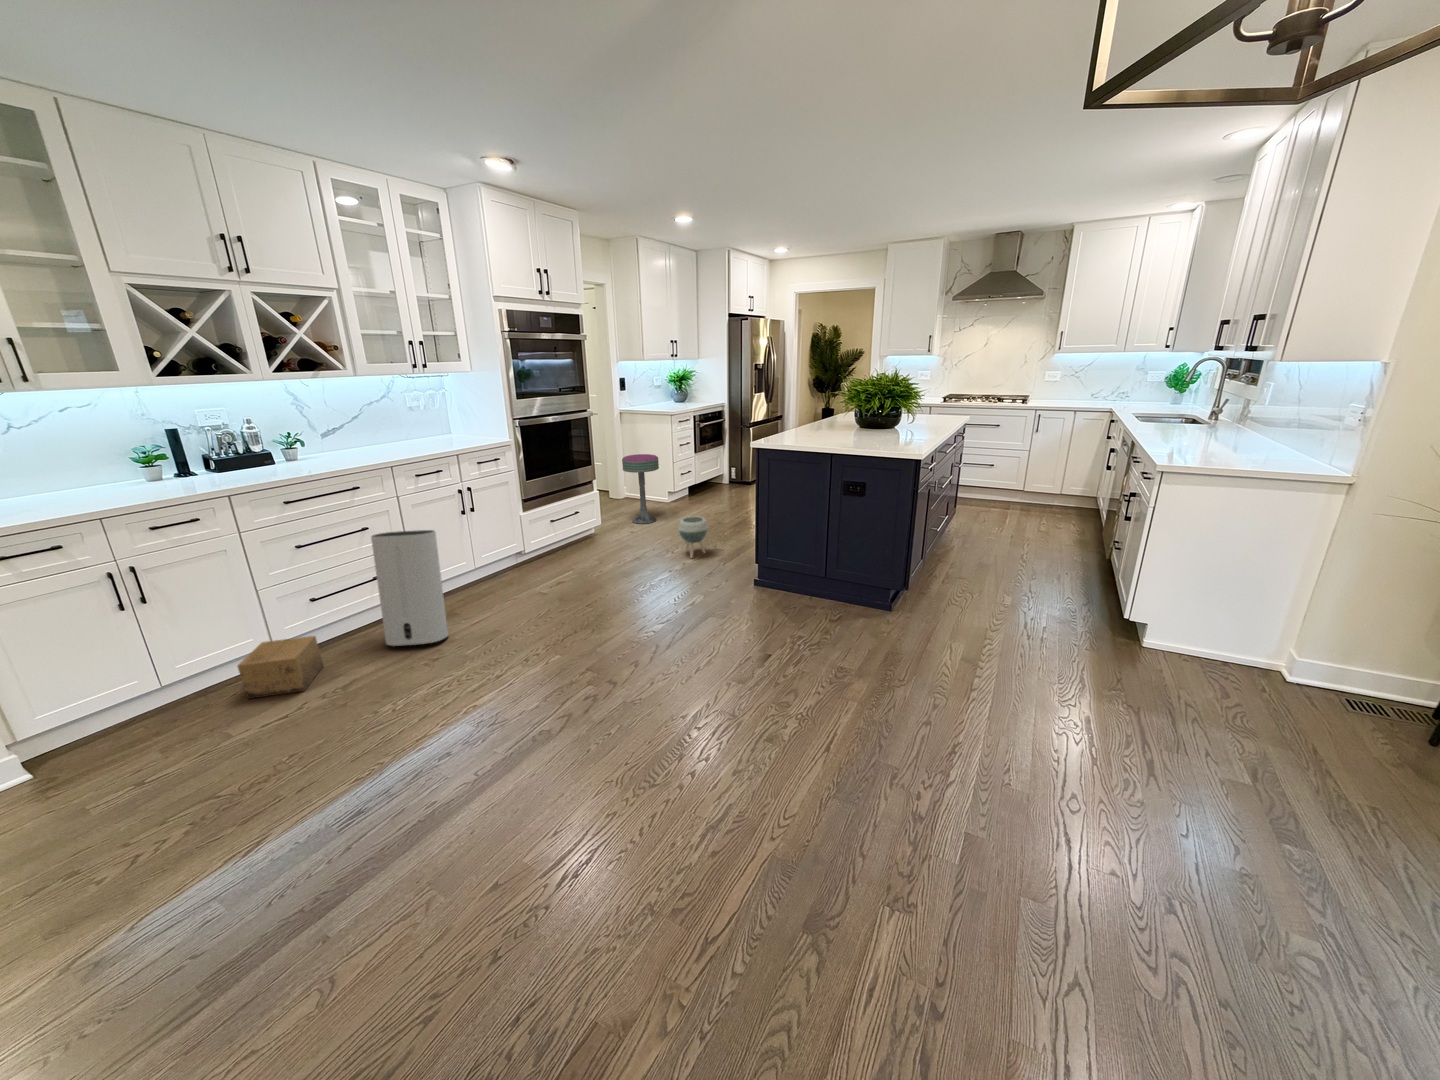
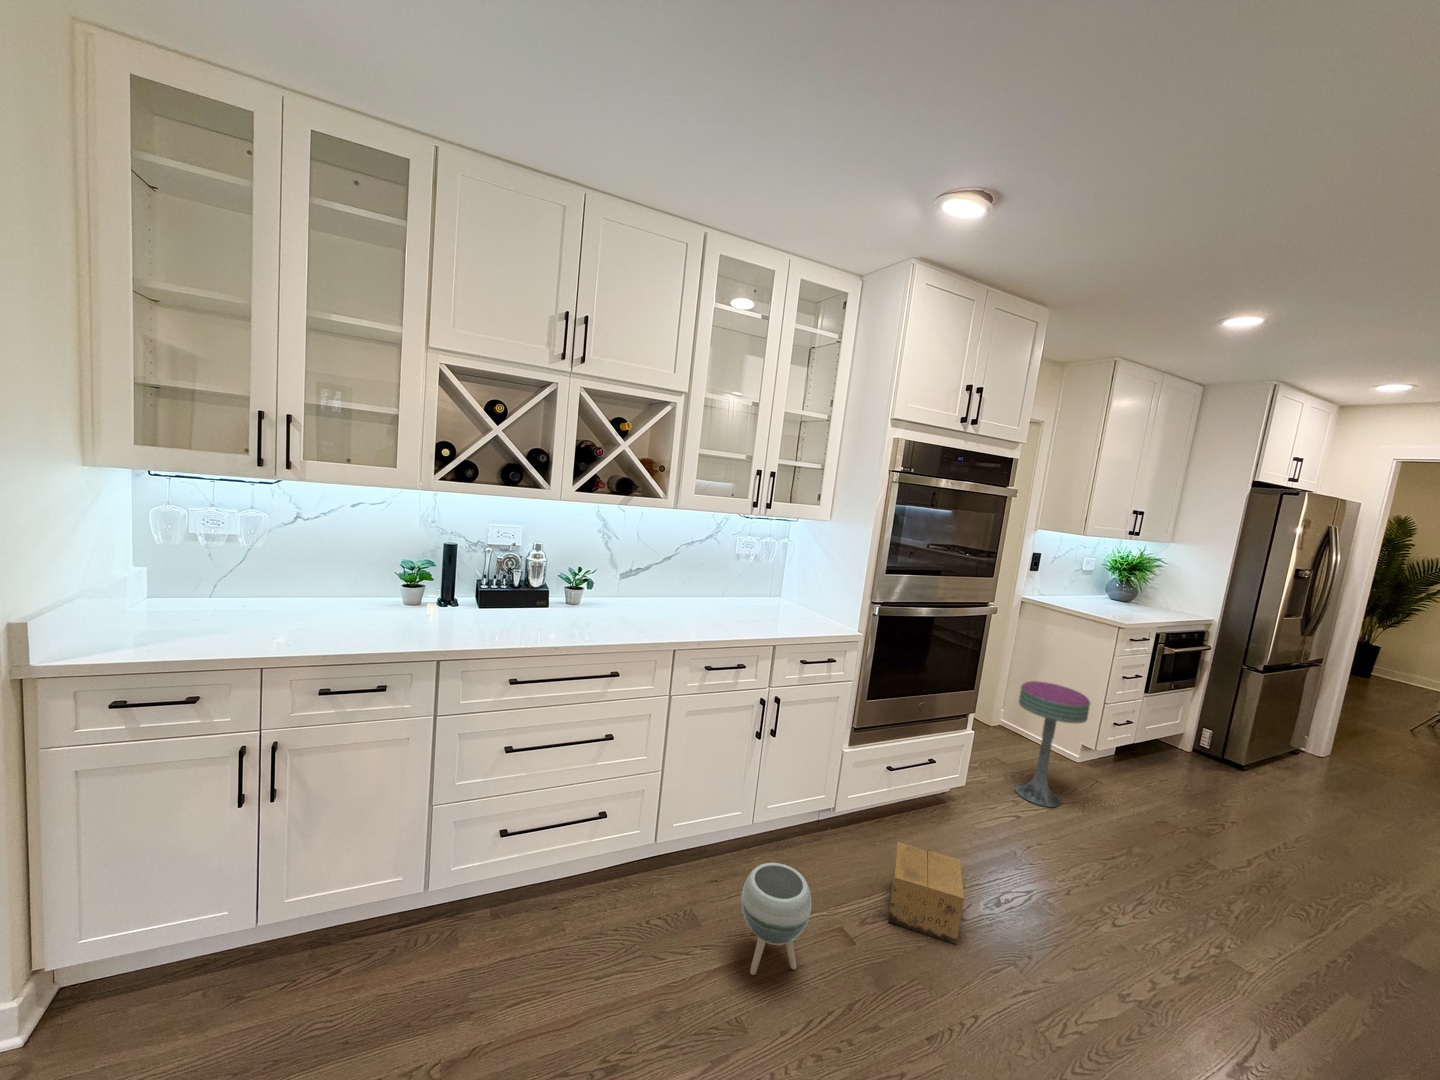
planter: present [678,516,708,558] -> present [742,863,811,975]
air purifier: present [371,530,448,646] -> none [569,758,697,998]
cardboard box: present [238,636,323,699] -> present [888,842,964,944]

